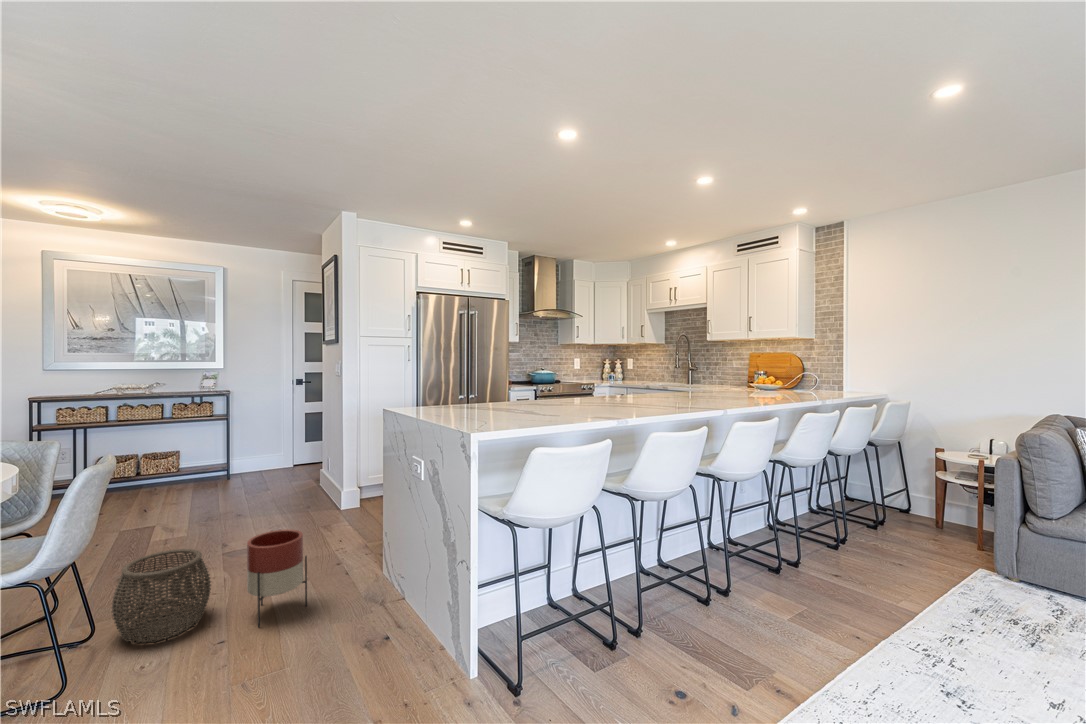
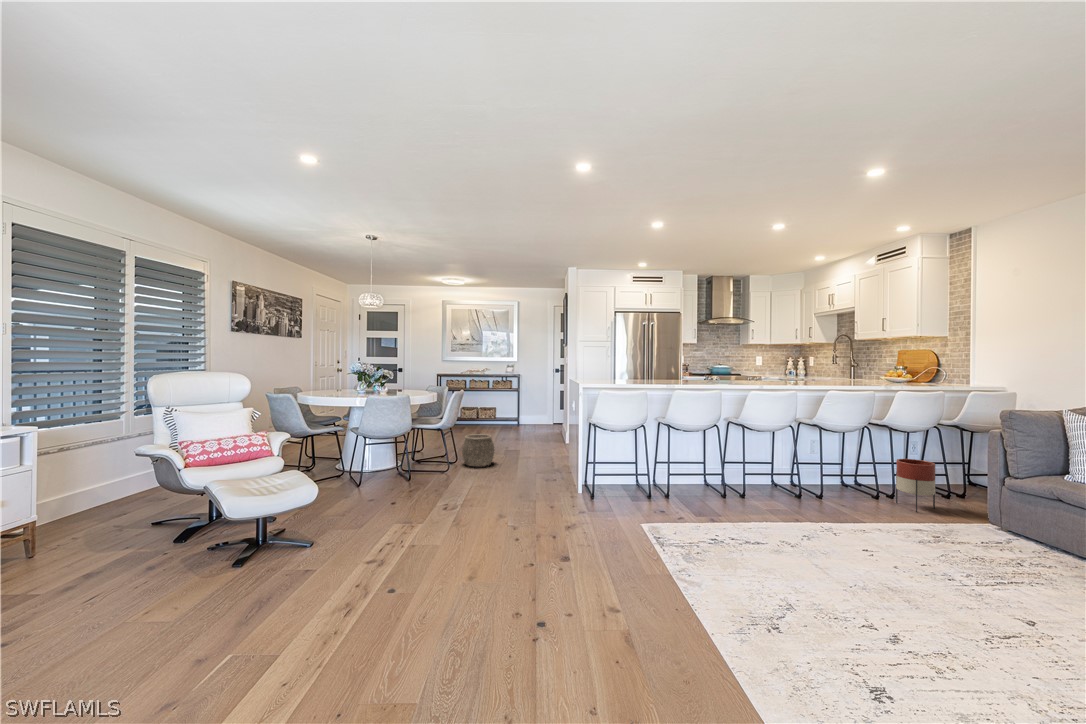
planter: present [247,530,307,627] -> present [896,459,936,512]

